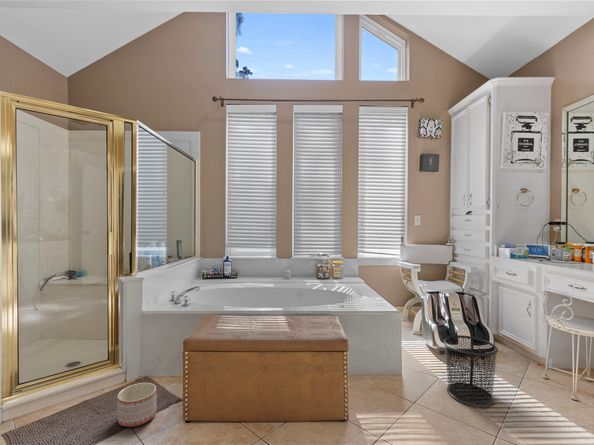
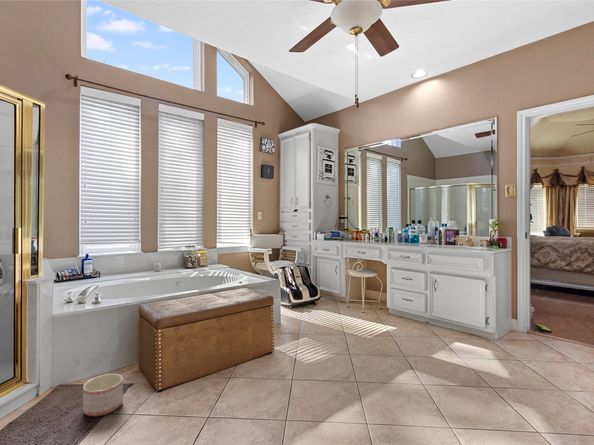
waste bin: present [443,335,498,406] -> none [308,288,338,327]

